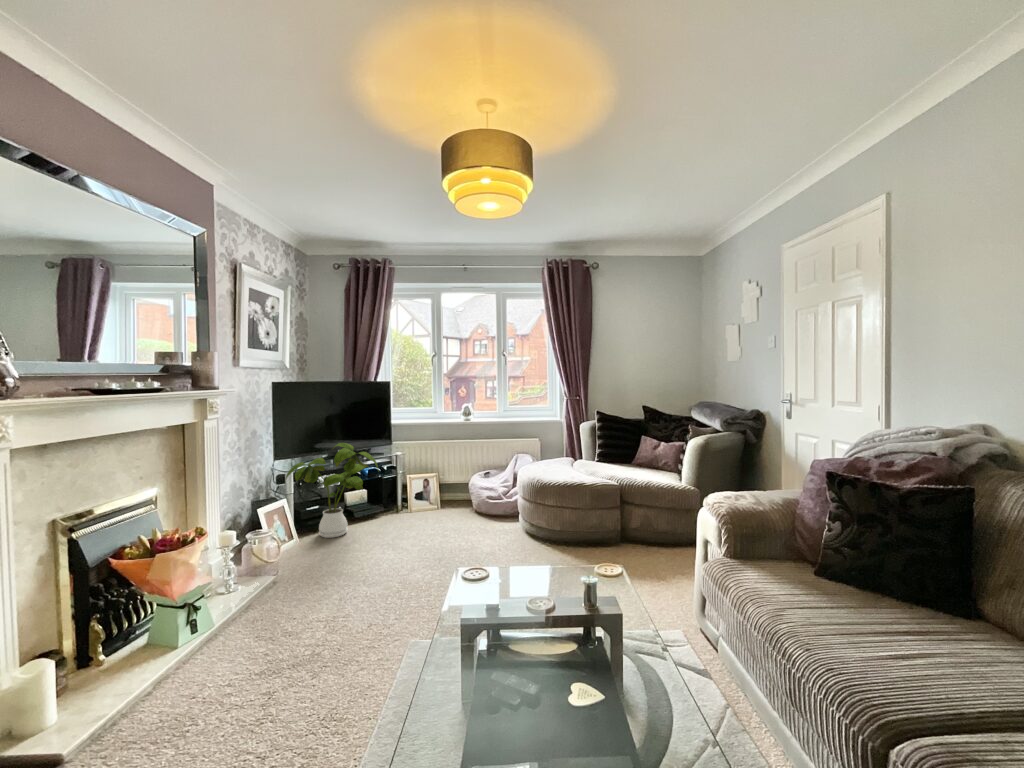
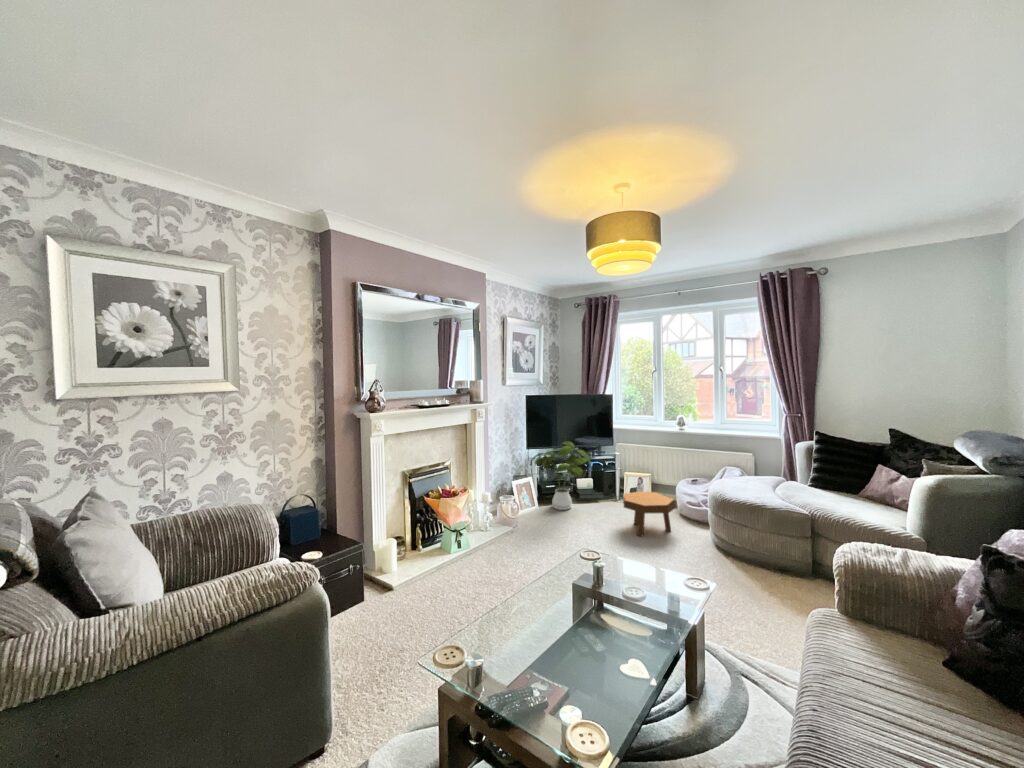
footstool: none [422,493,483,547] -> present [623,491,676,537]

